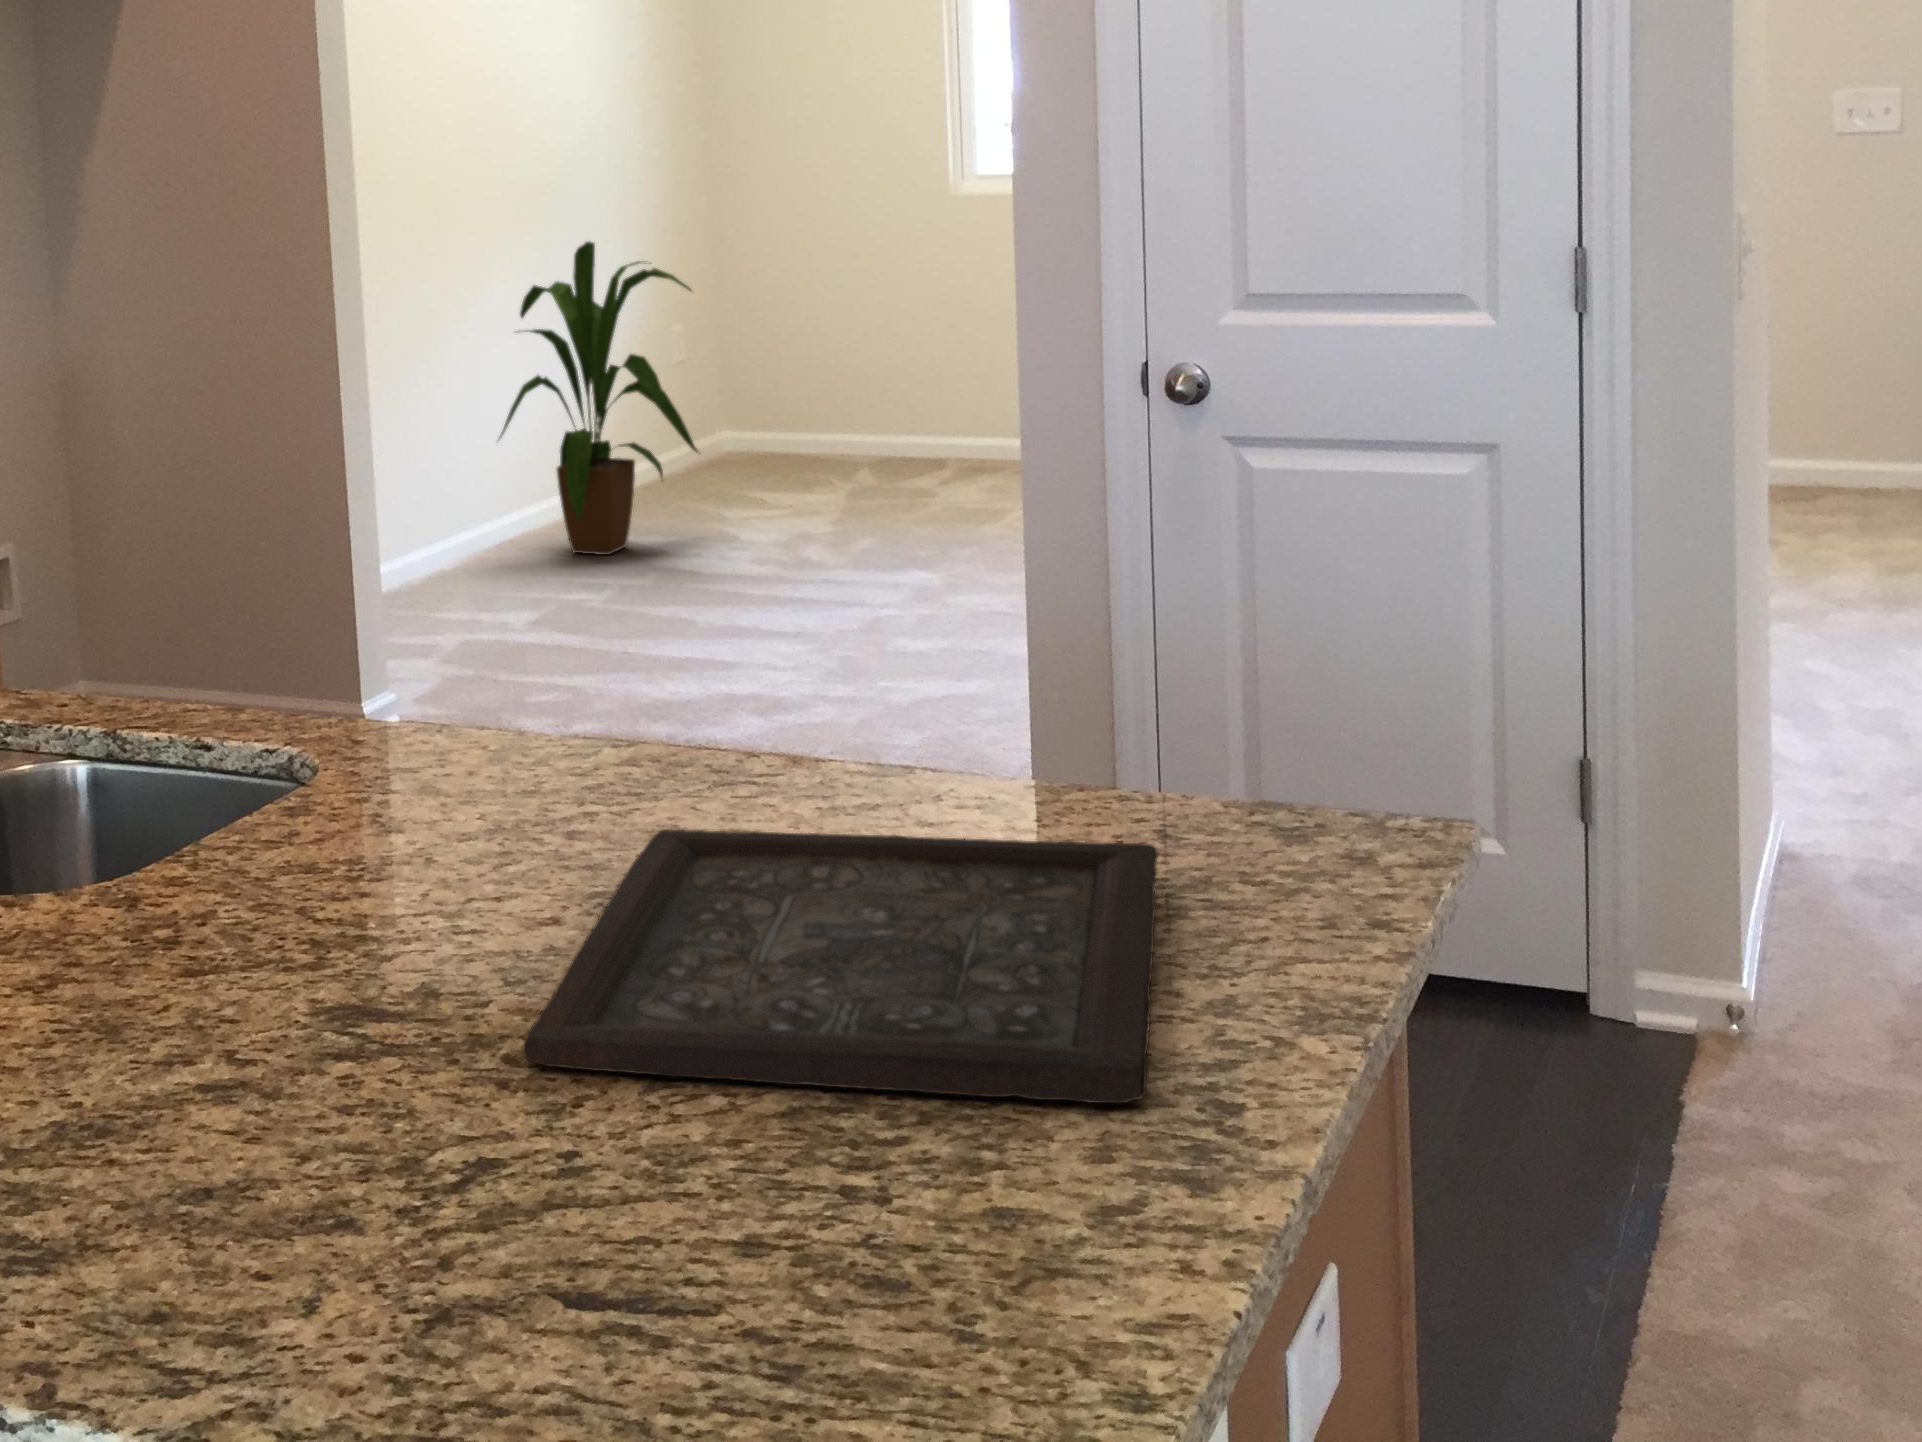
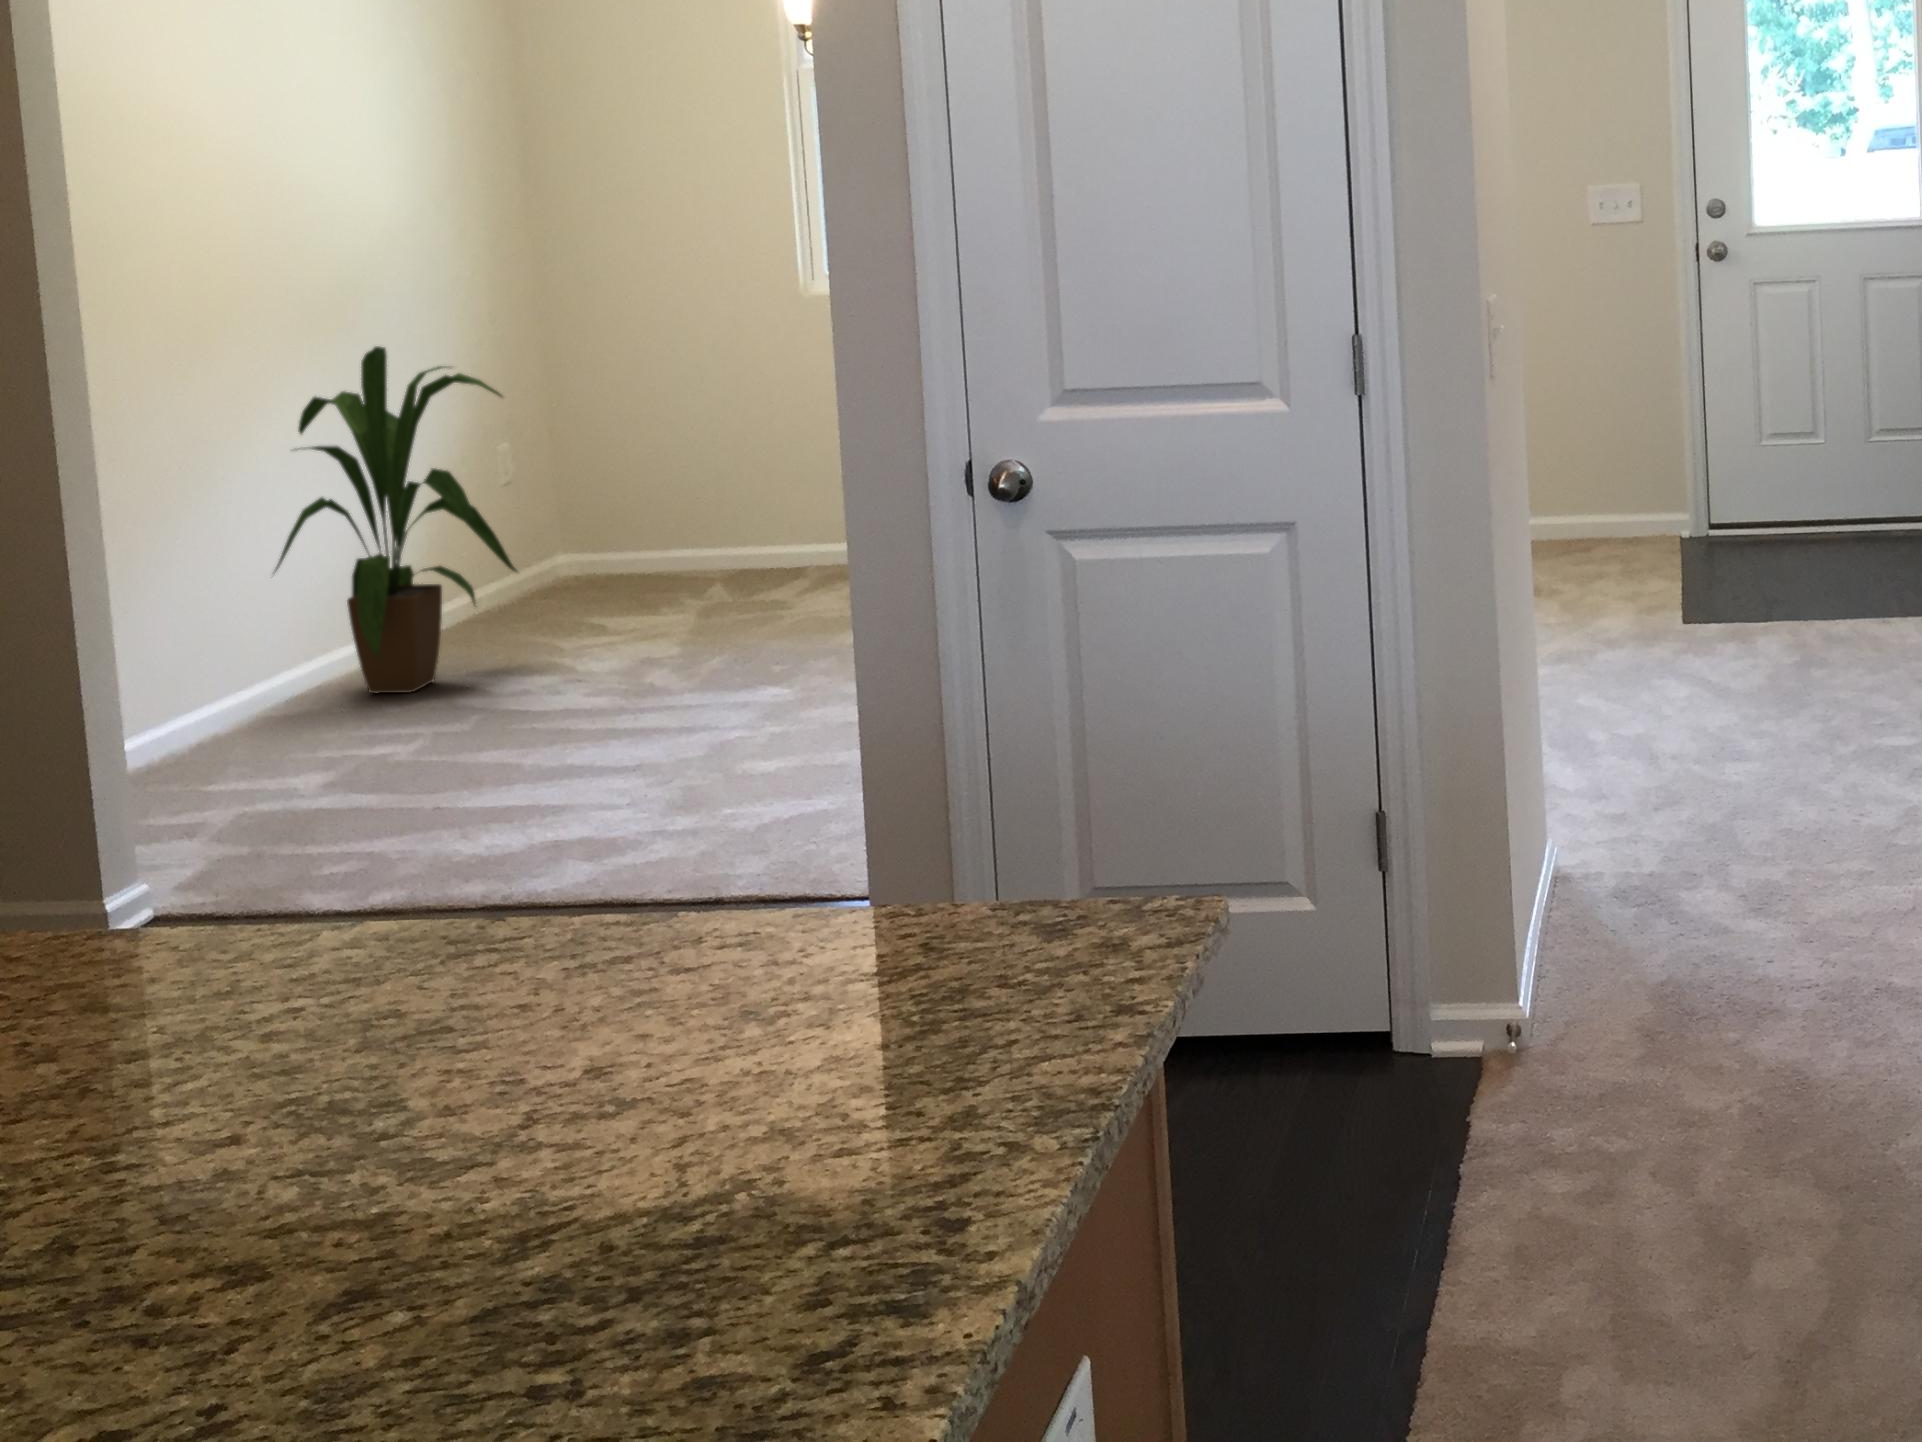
tray: present [523,830,1157,1103] -> none [168,964,911,1312]

